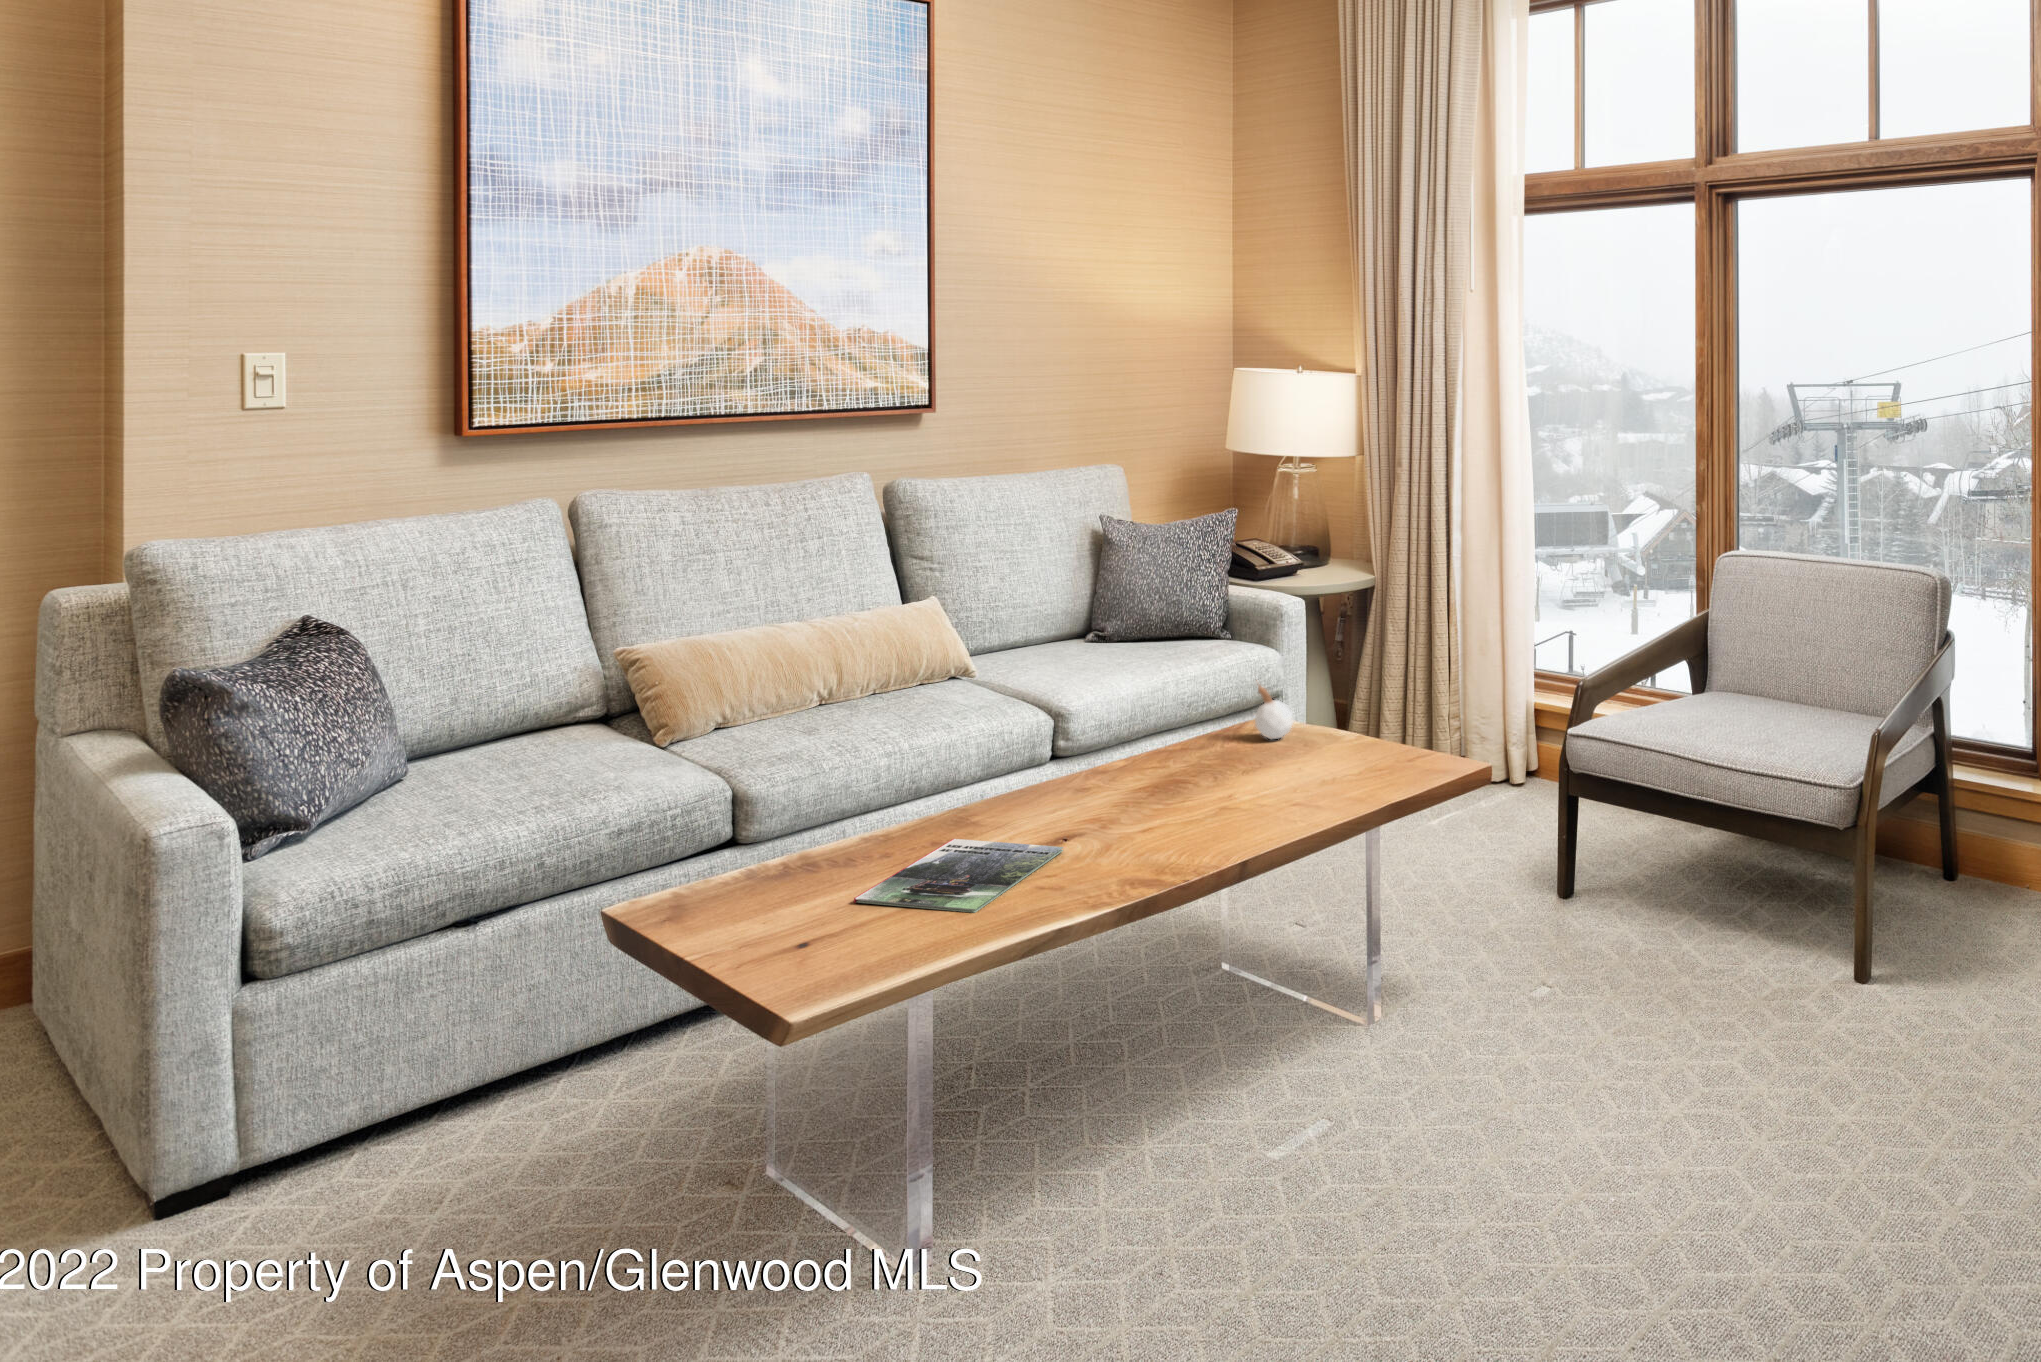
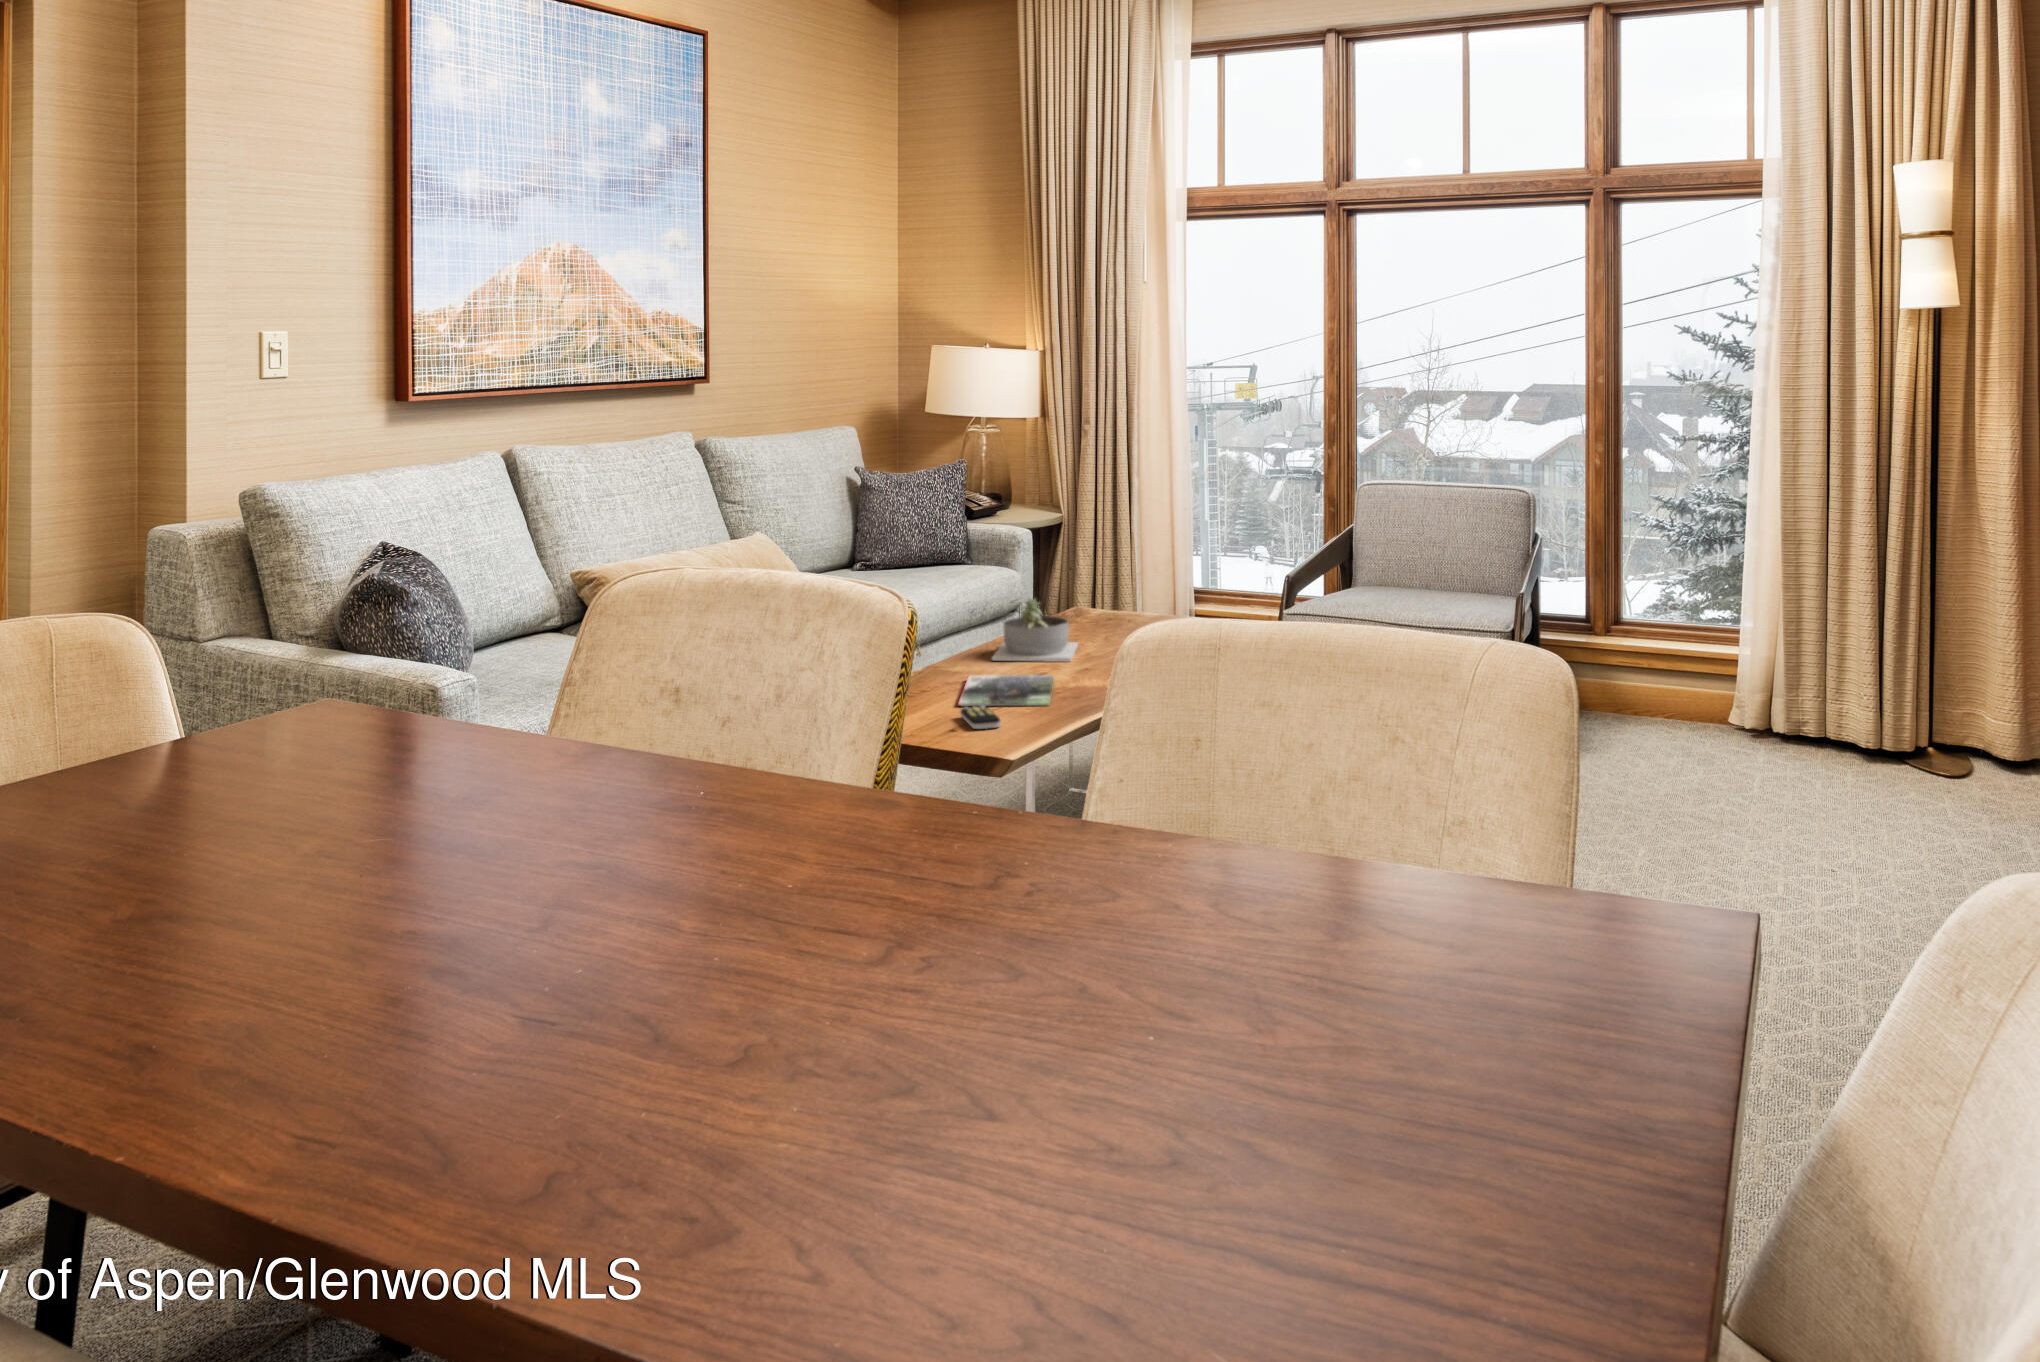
candle: present [1255,680,1293,739] -> none [1080,572,1110,621]
succulent planter: none [1037,718,1186,818] -> present [992,598,1078,662]
remote control: none [794,912,862,959] -> present [960,706,1001,729]

